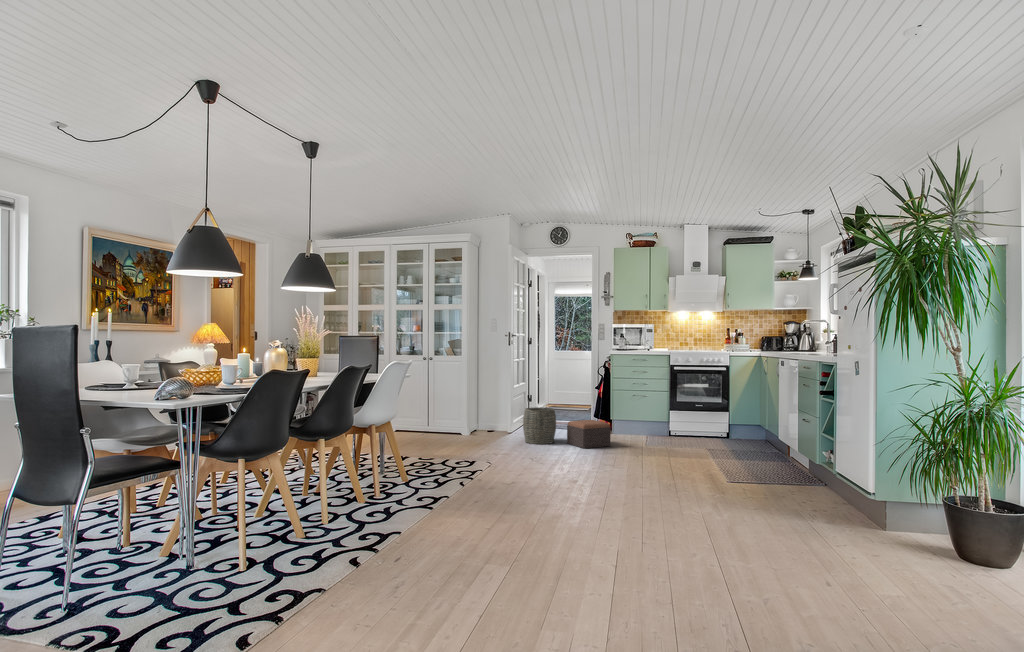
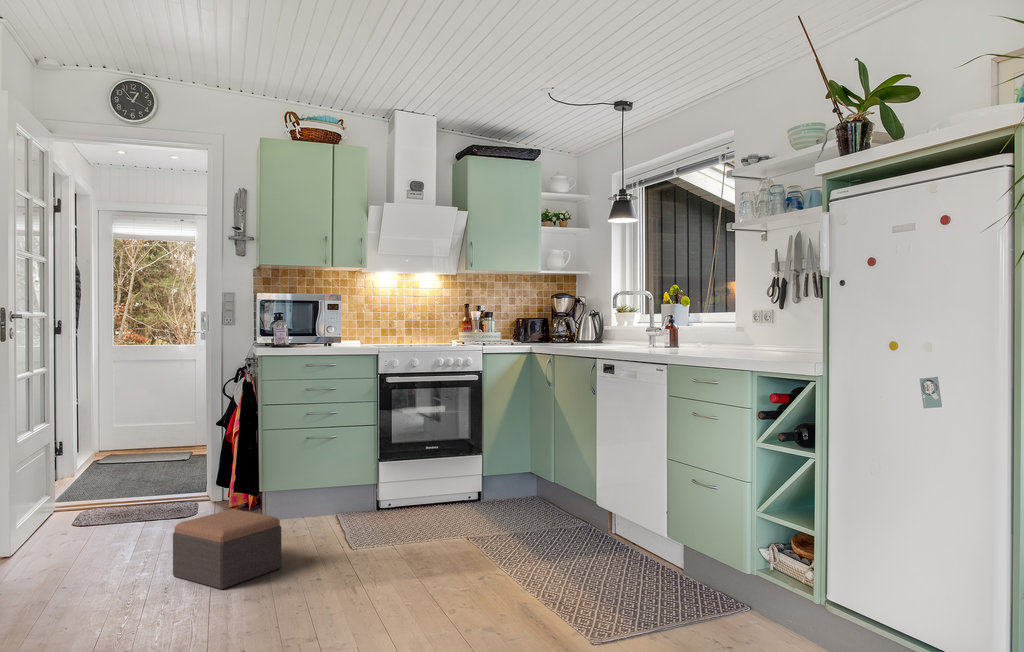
woven basket: present [523,407,556,444] -> none [48,493,142,596]

